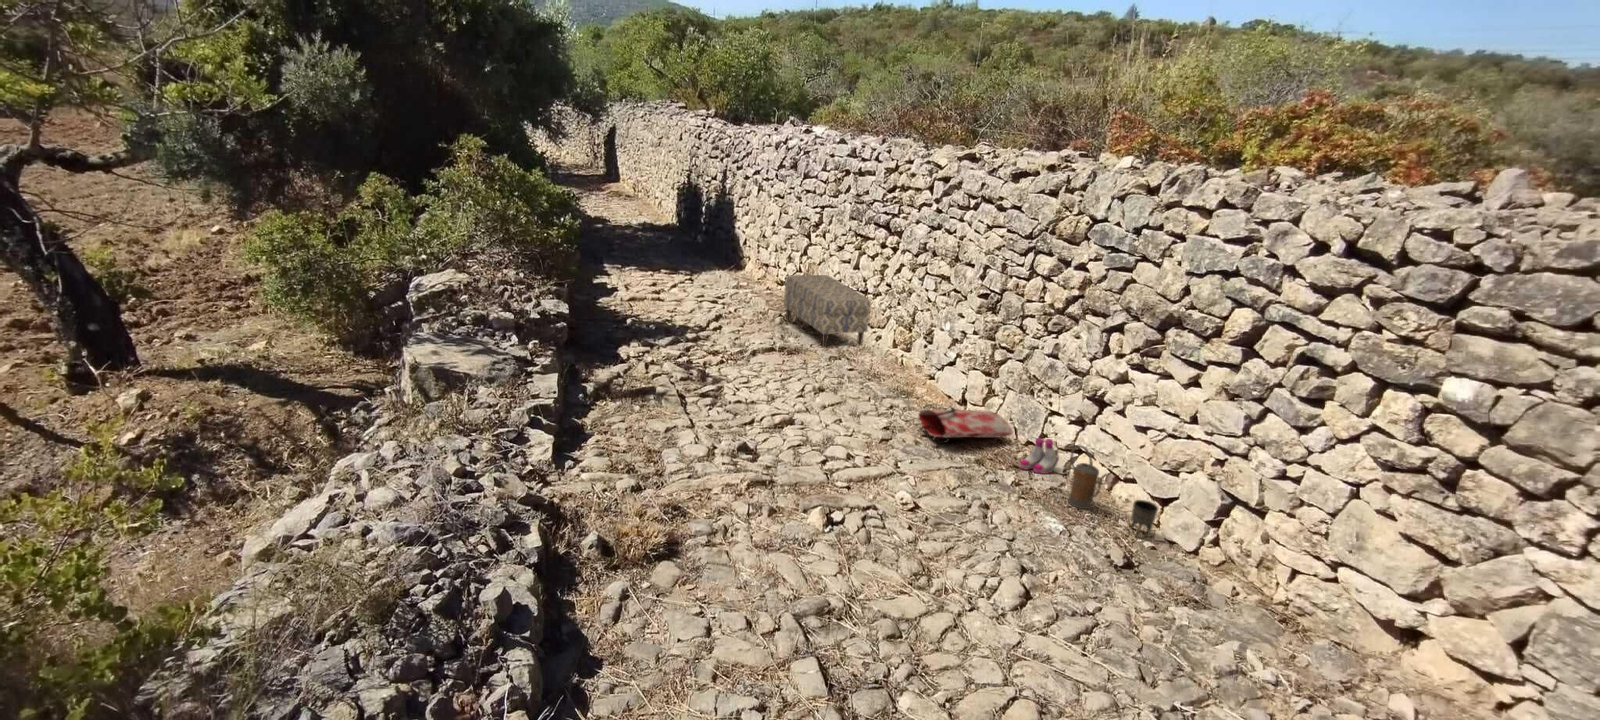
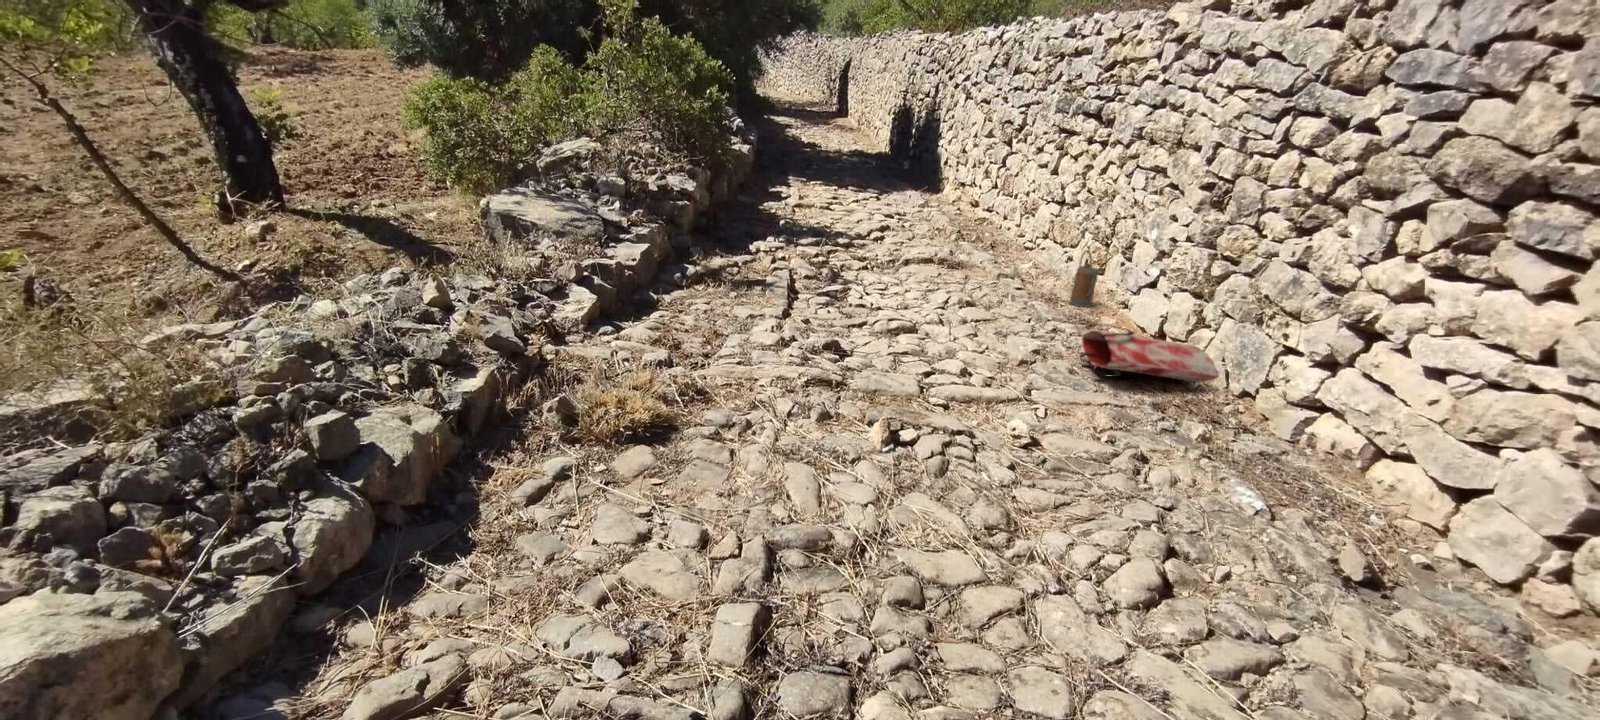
bench: present [784,275,870,348] -> none [963,183,1064,270]
boots: present [1019,438,1059,474] -> none [1216,382,1285,436]
watering can: present [1068,445,1107,509] -> present [1070,250,1099,307]
planter: present [1131,500,1158,537] -> none [1389,486,1449,547]

